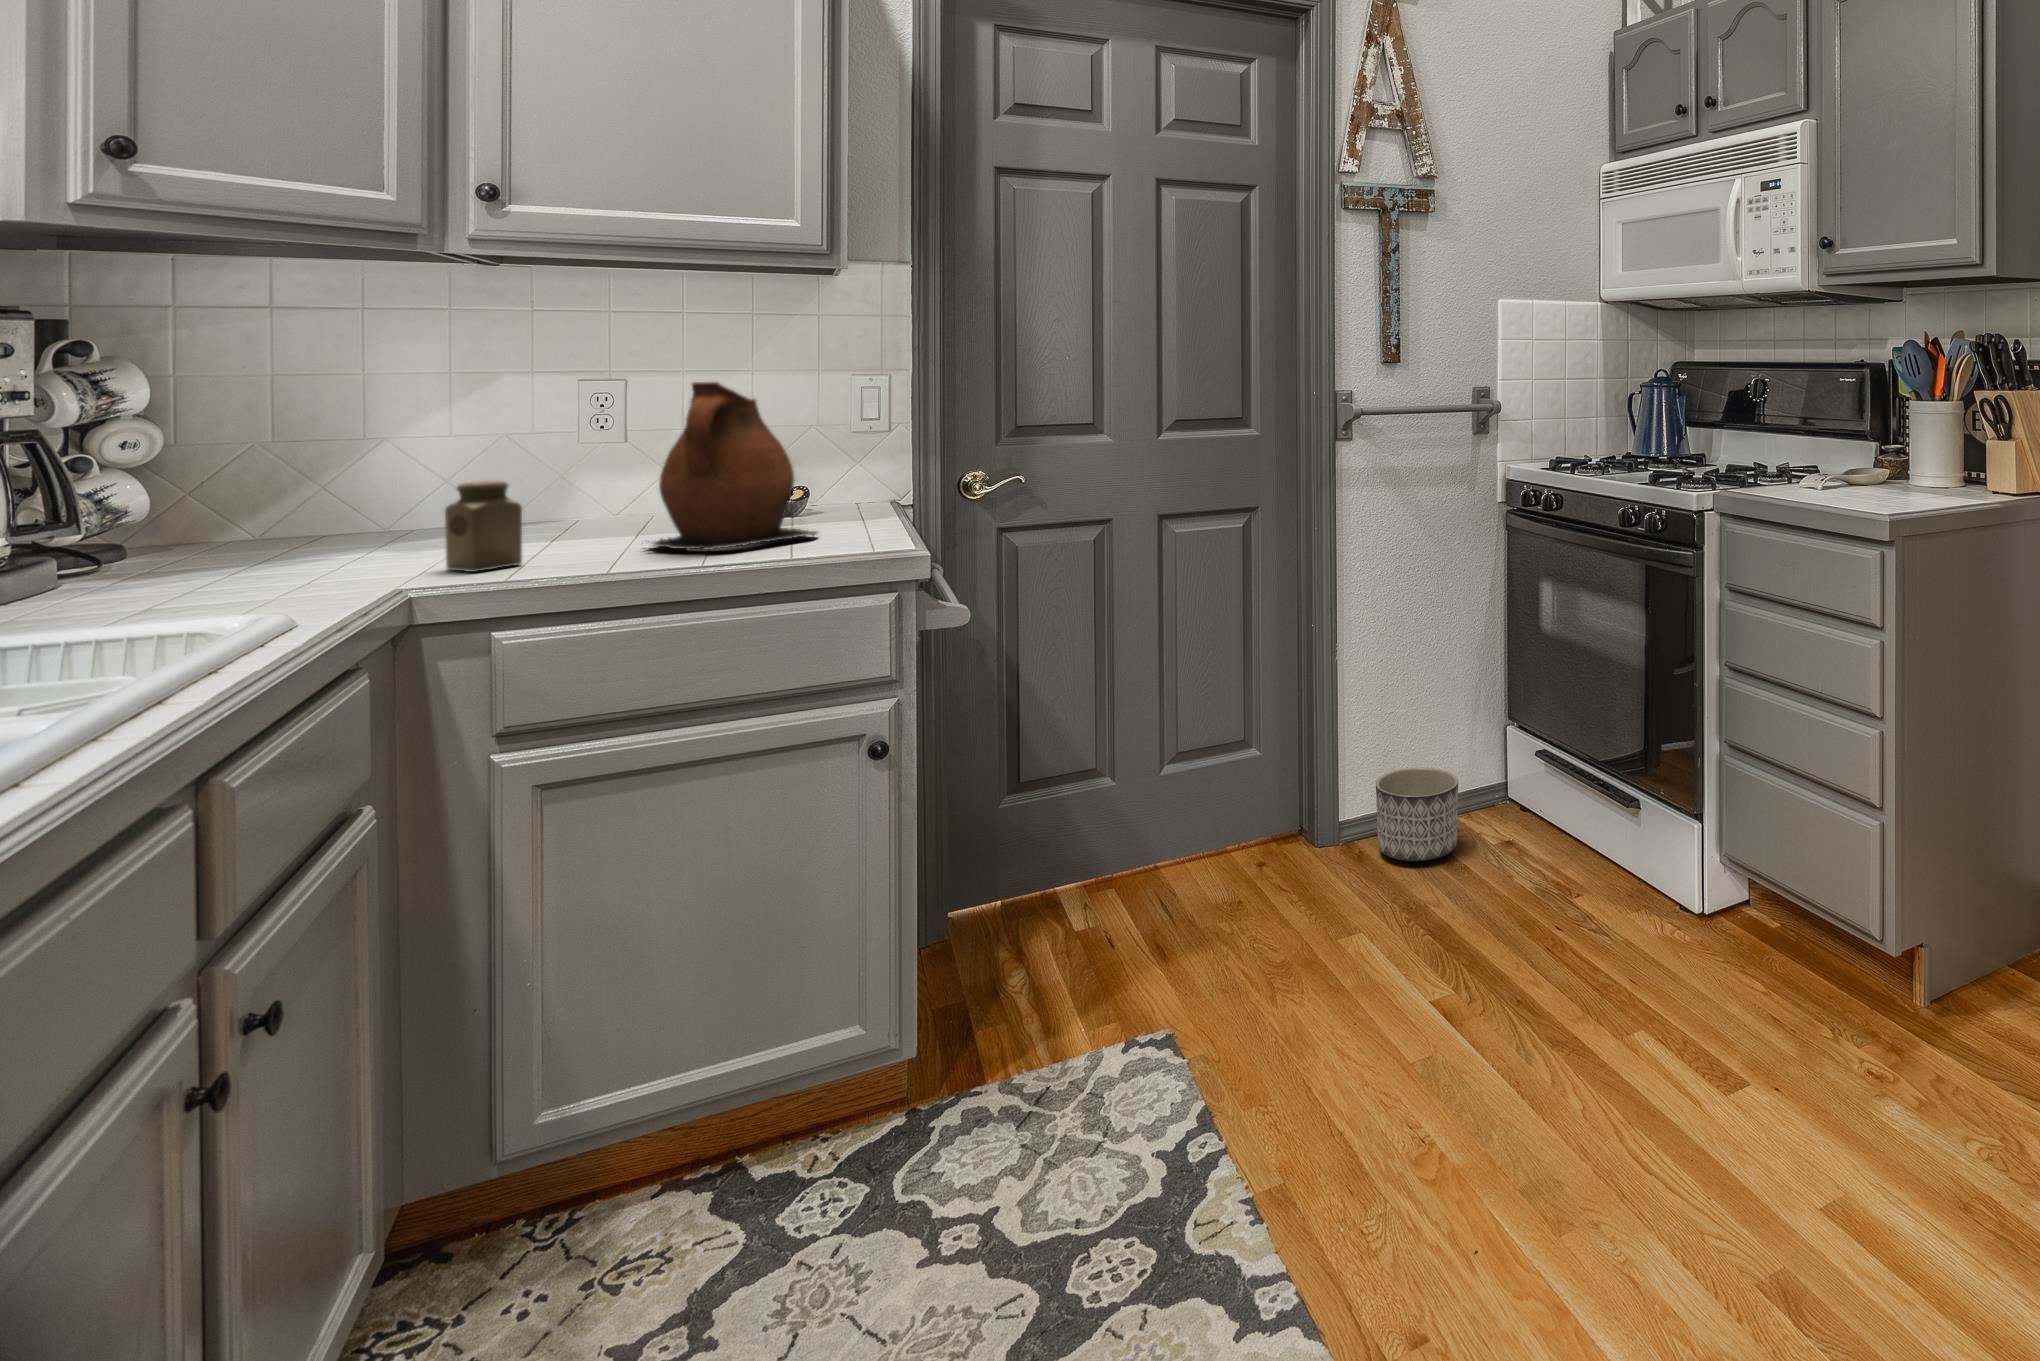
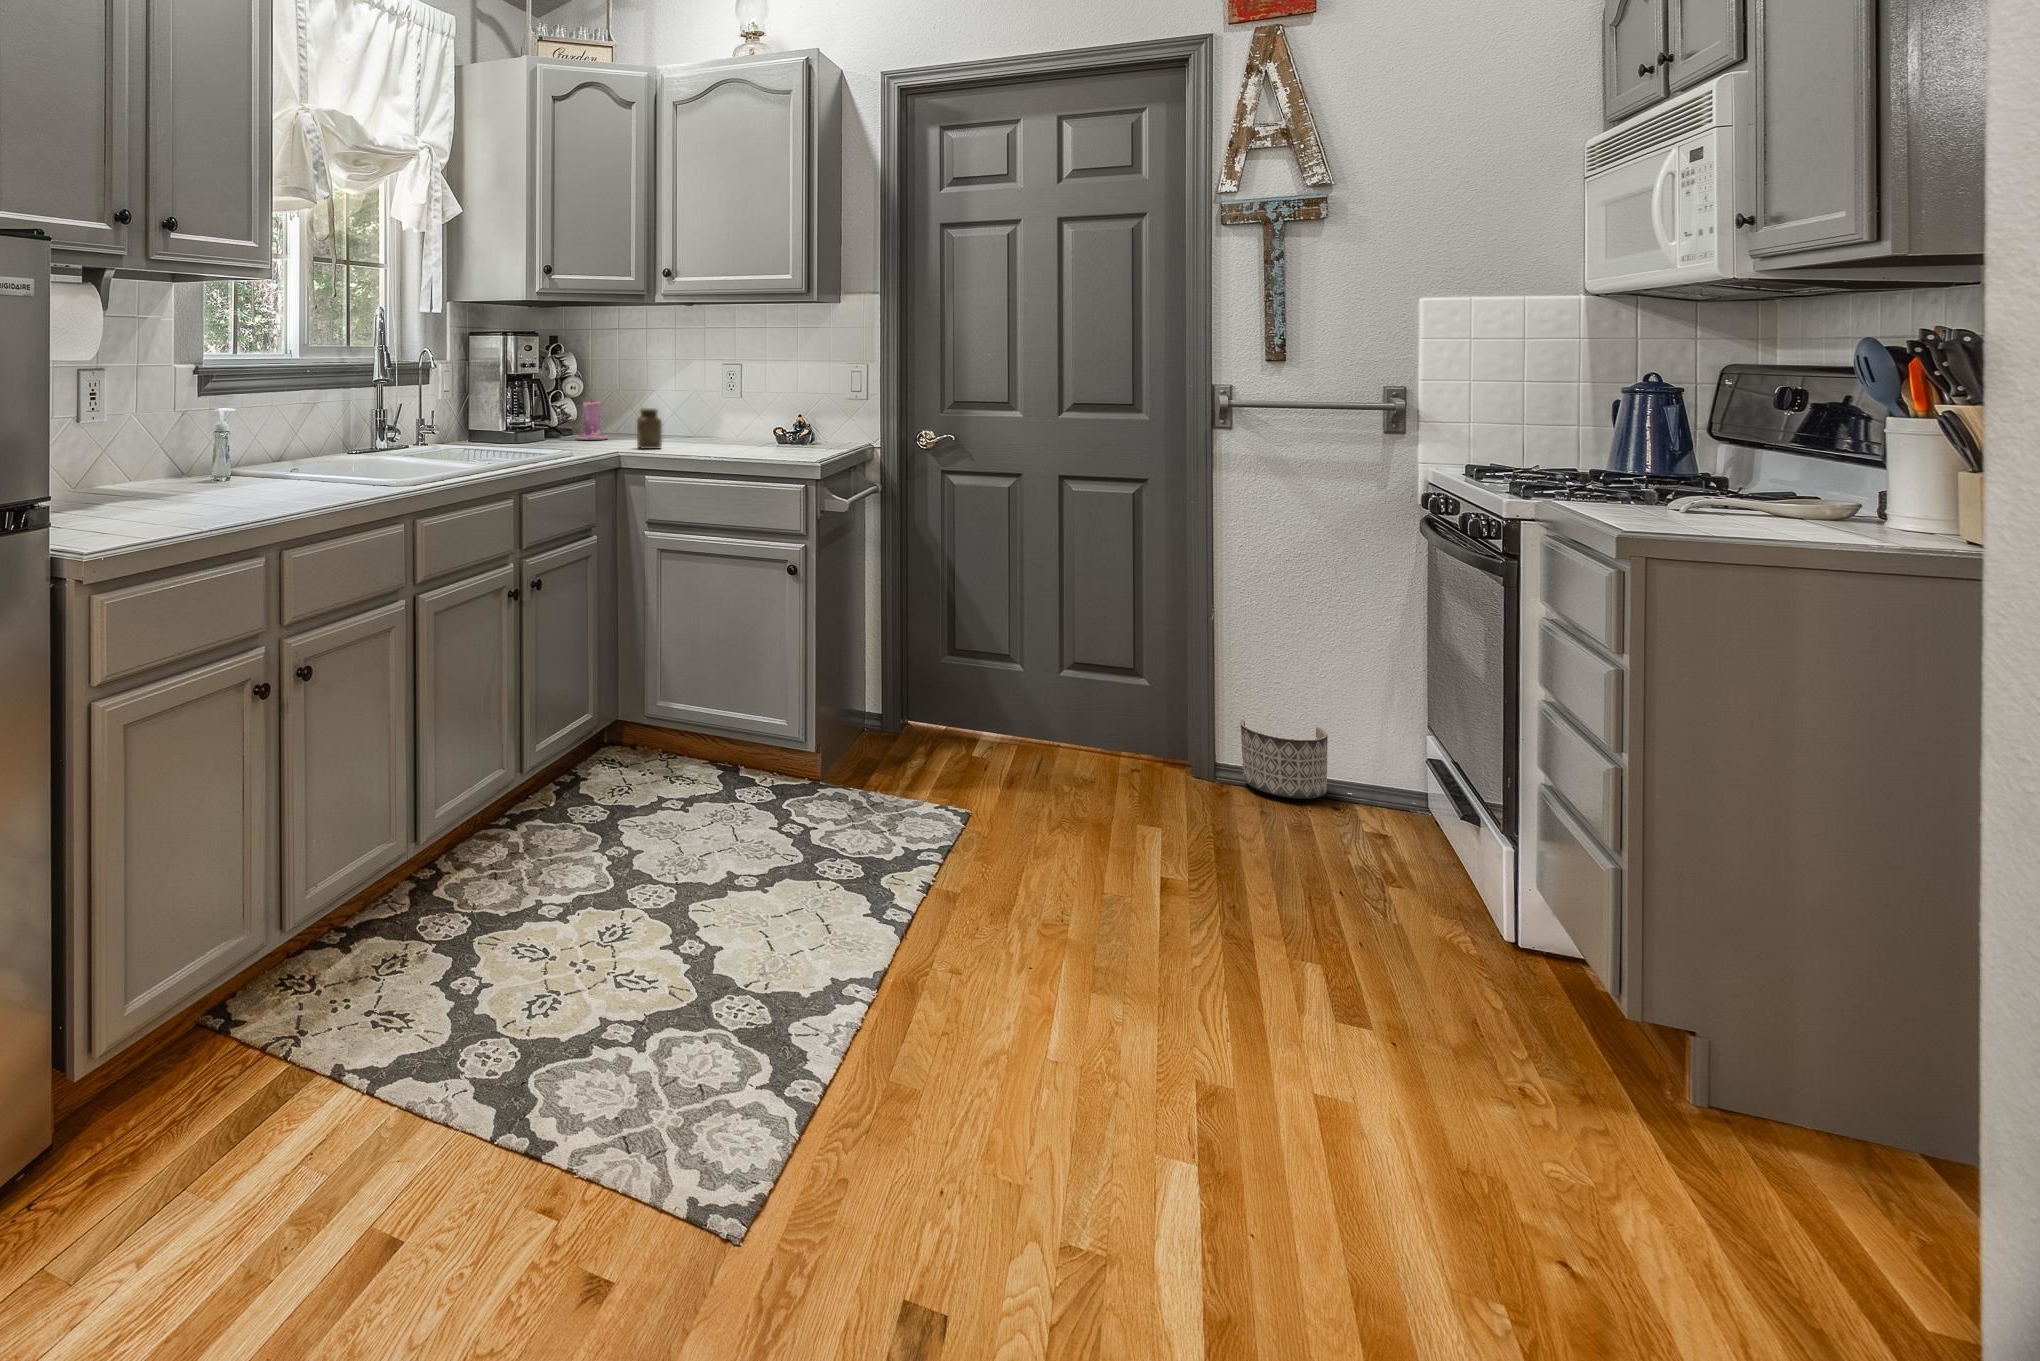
ceramic pitcher: present [642,382,817,550] -> none [709,363,786,450]
candle: none [162,455,272,563] -> present [575,398,608,440]

